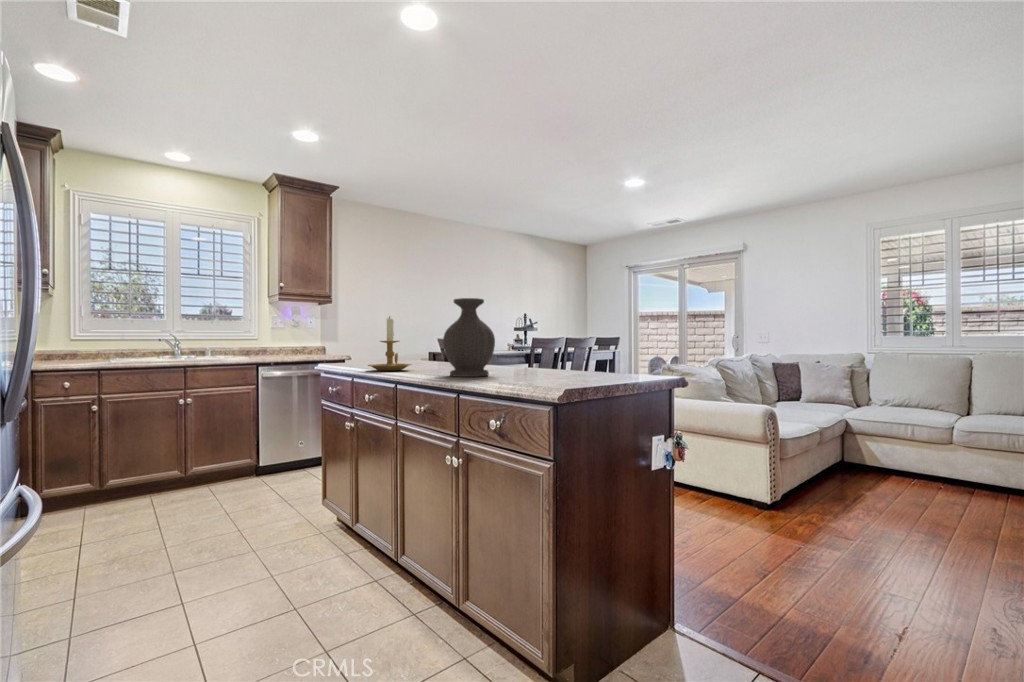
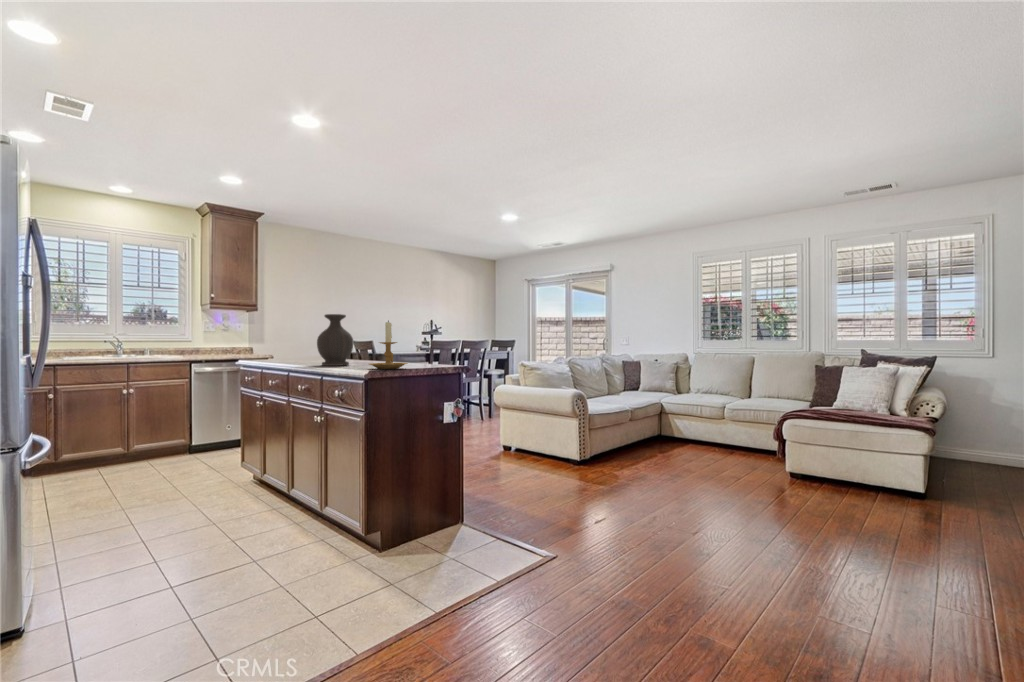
candle holder: present [368,317,412,371] -> present [369,321,408,369]

